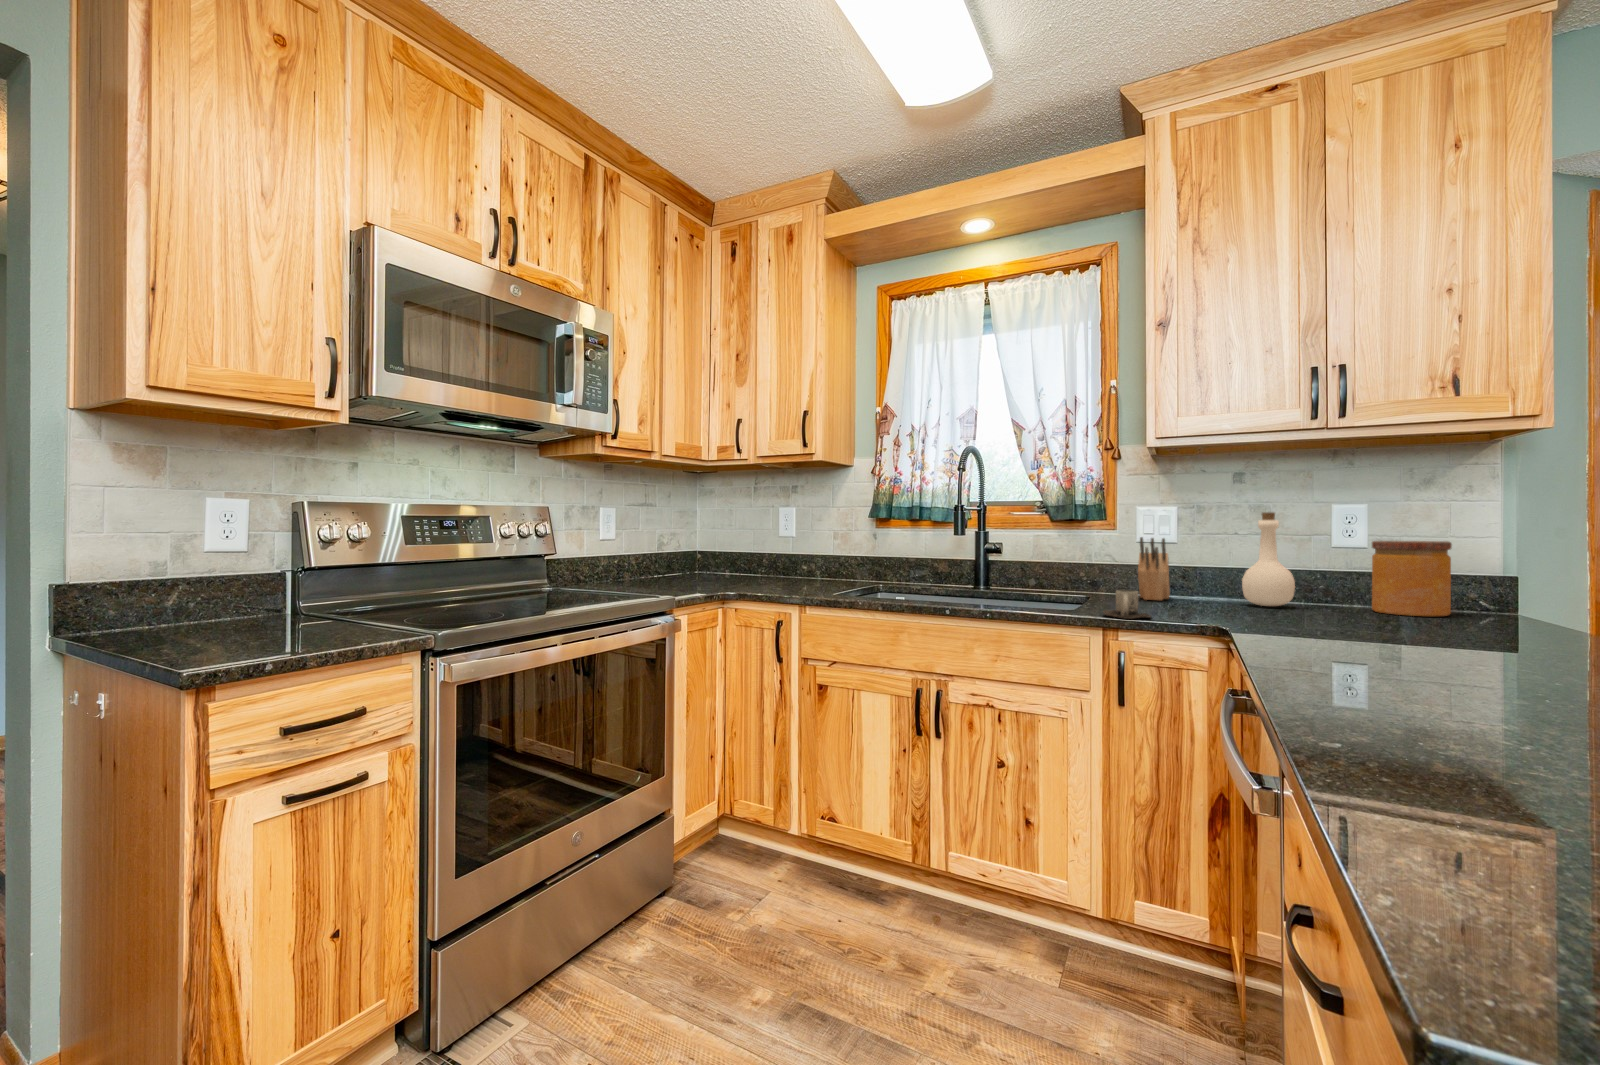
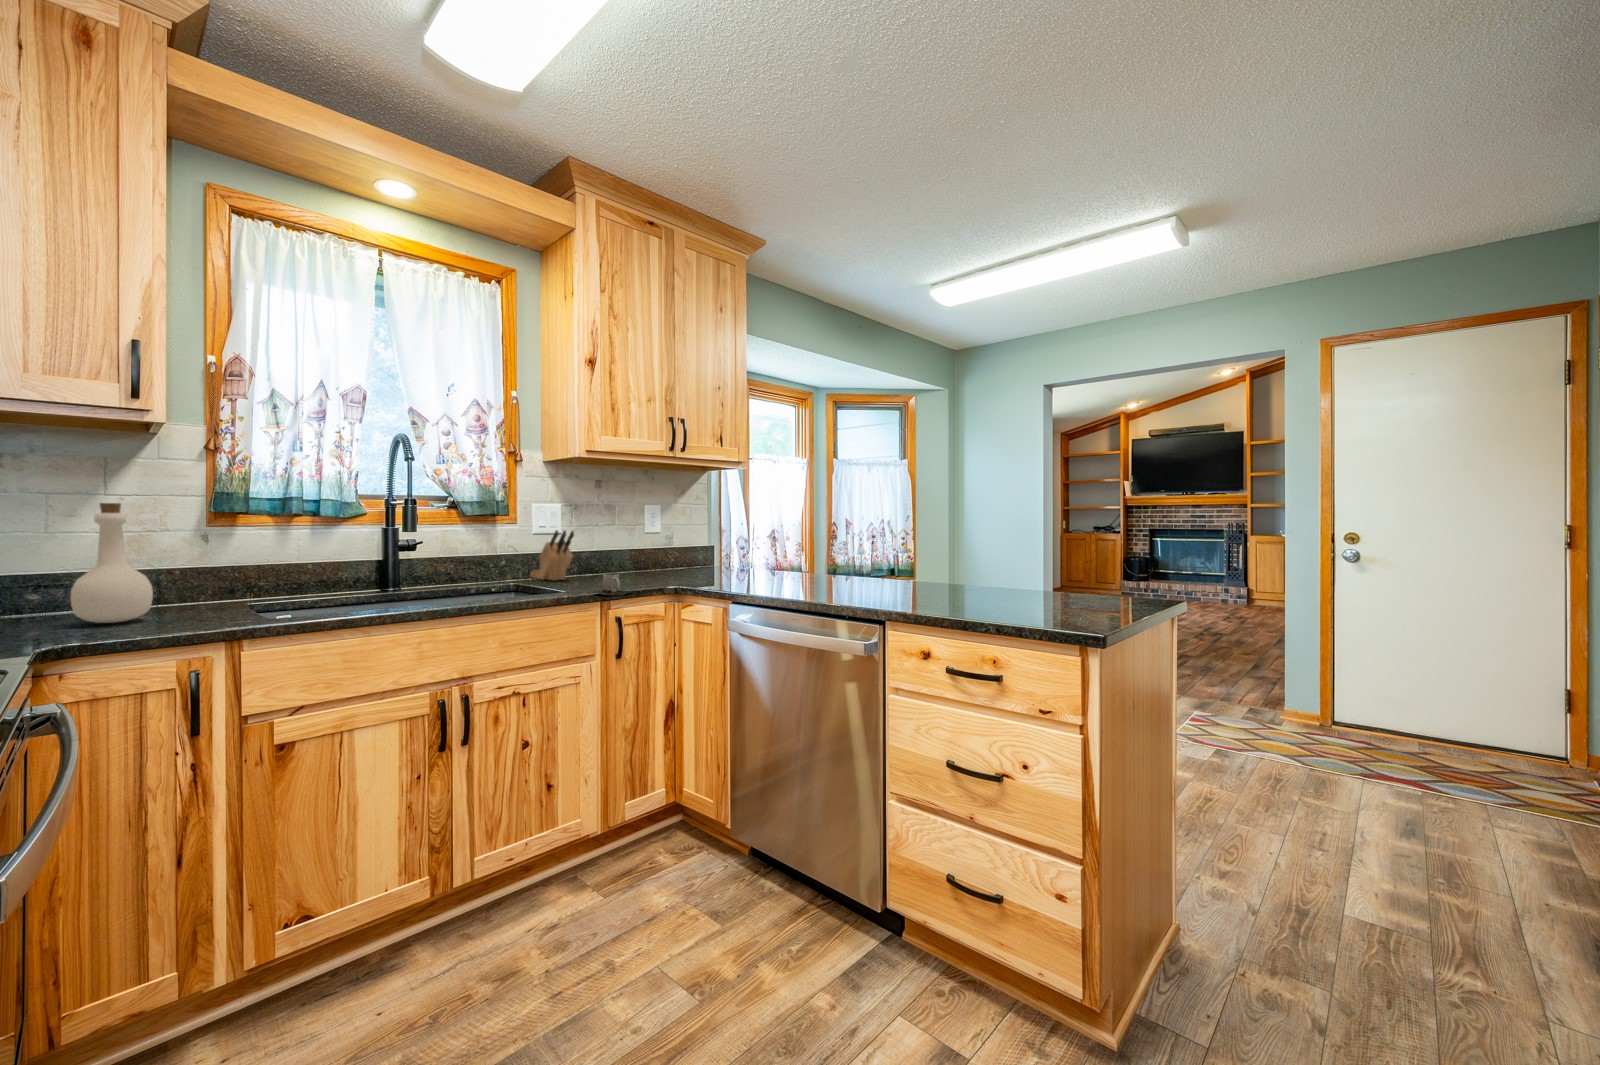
bottle: present [1242,512,1295,606] -> present [70,503,153,623]
jar: present [1372,541,1452,616] -> none [669,528,705,573]

